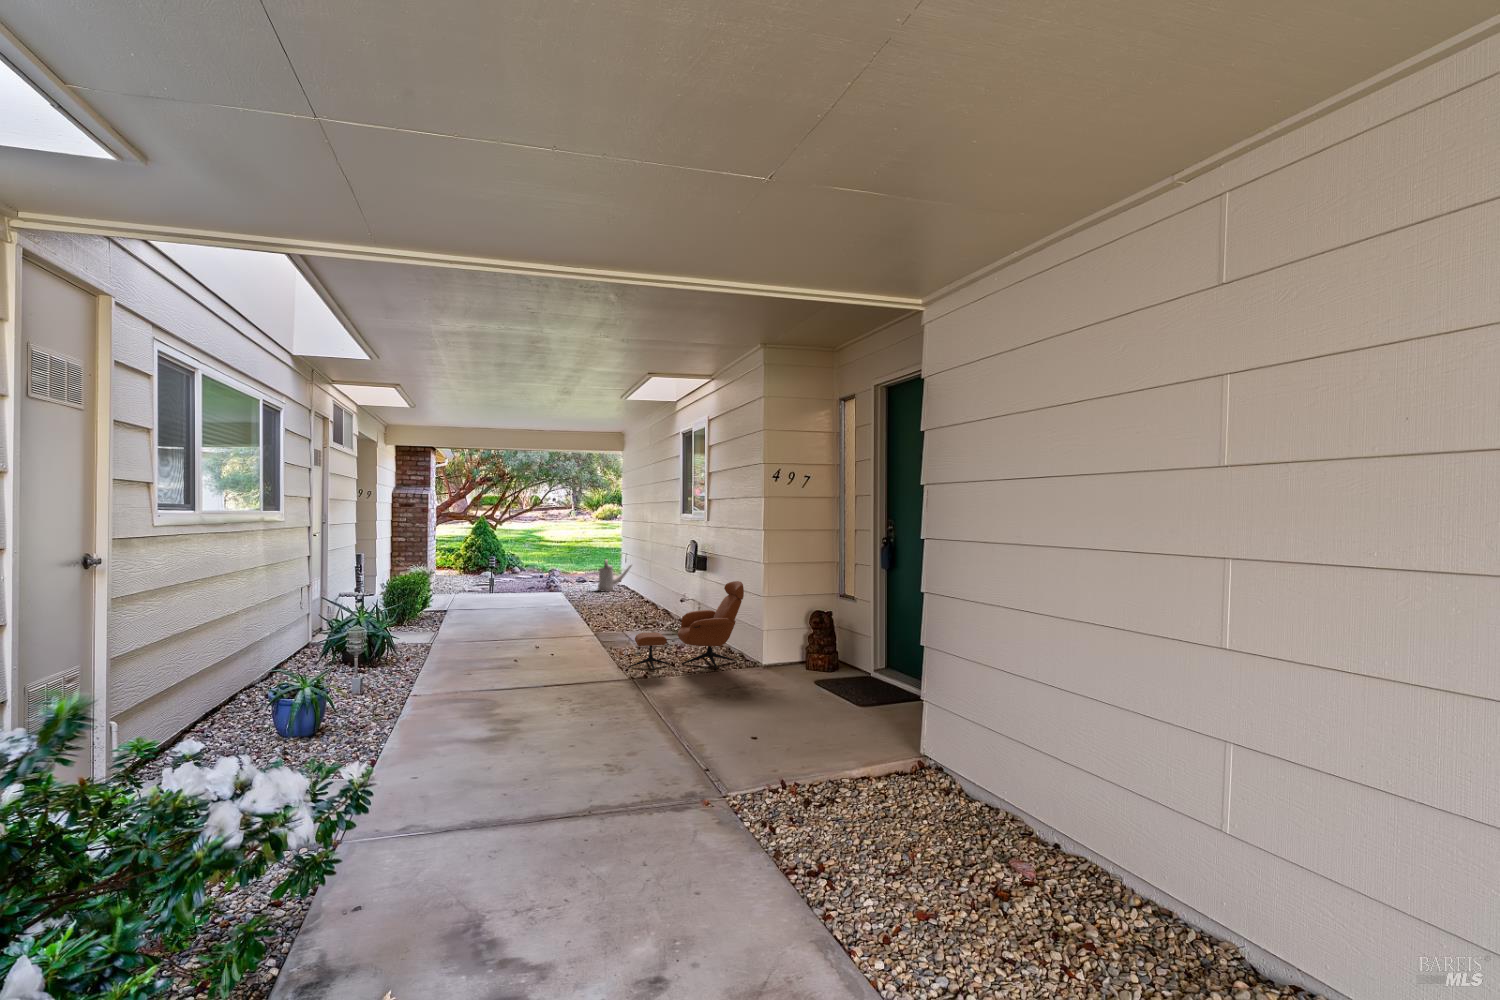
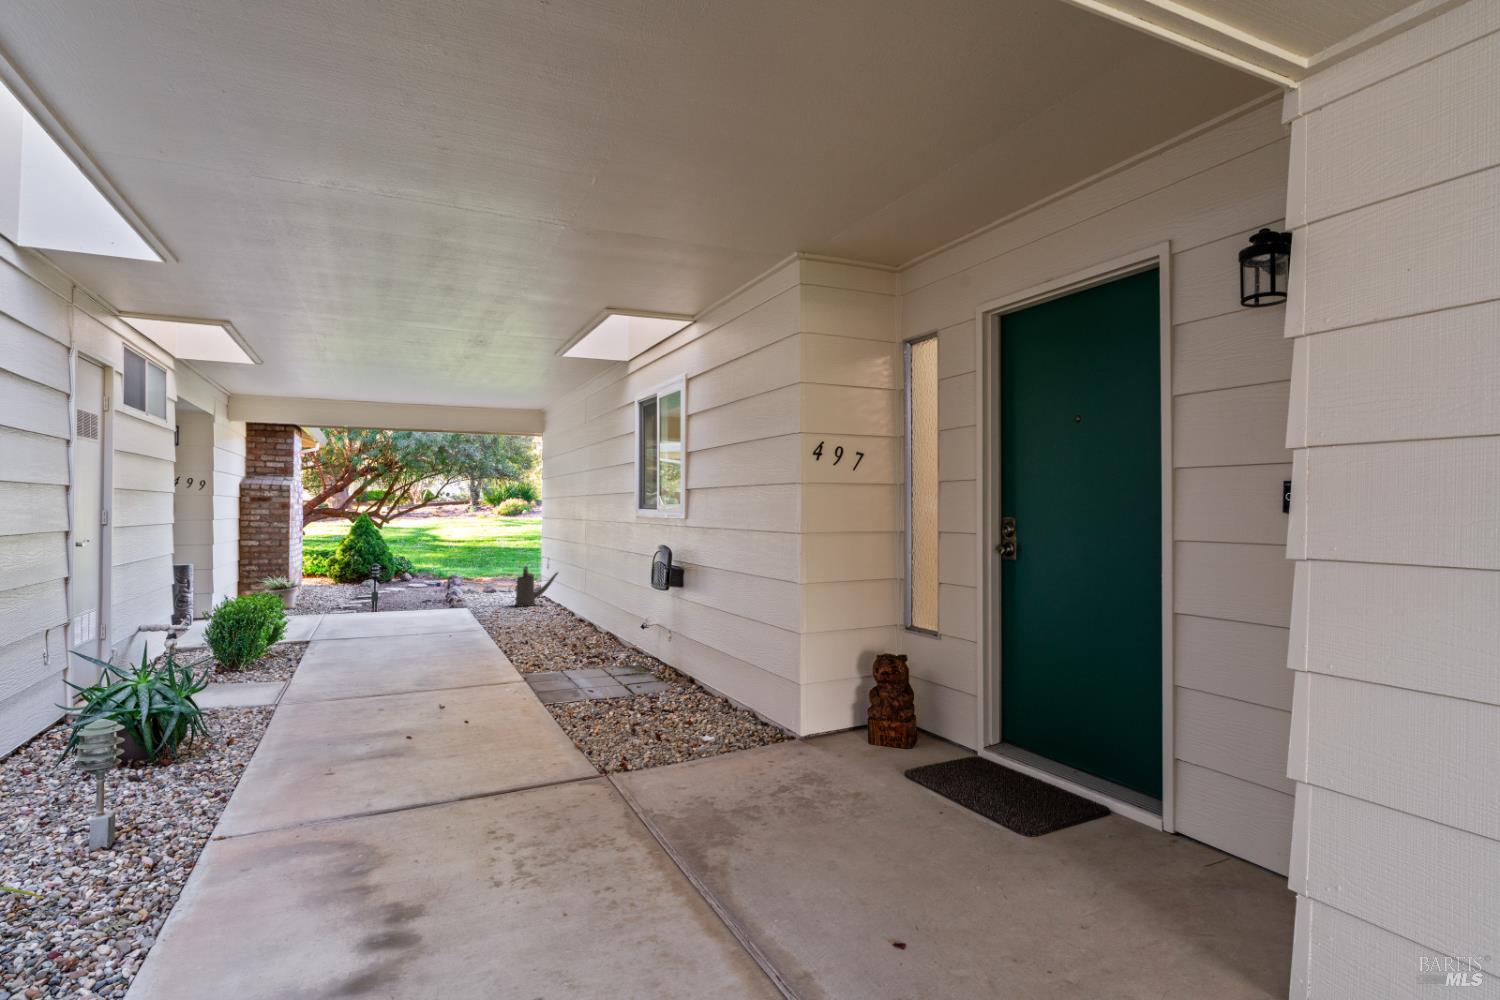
lounge chair: present [629,581,744,670] -> none [596,607,765,751]

